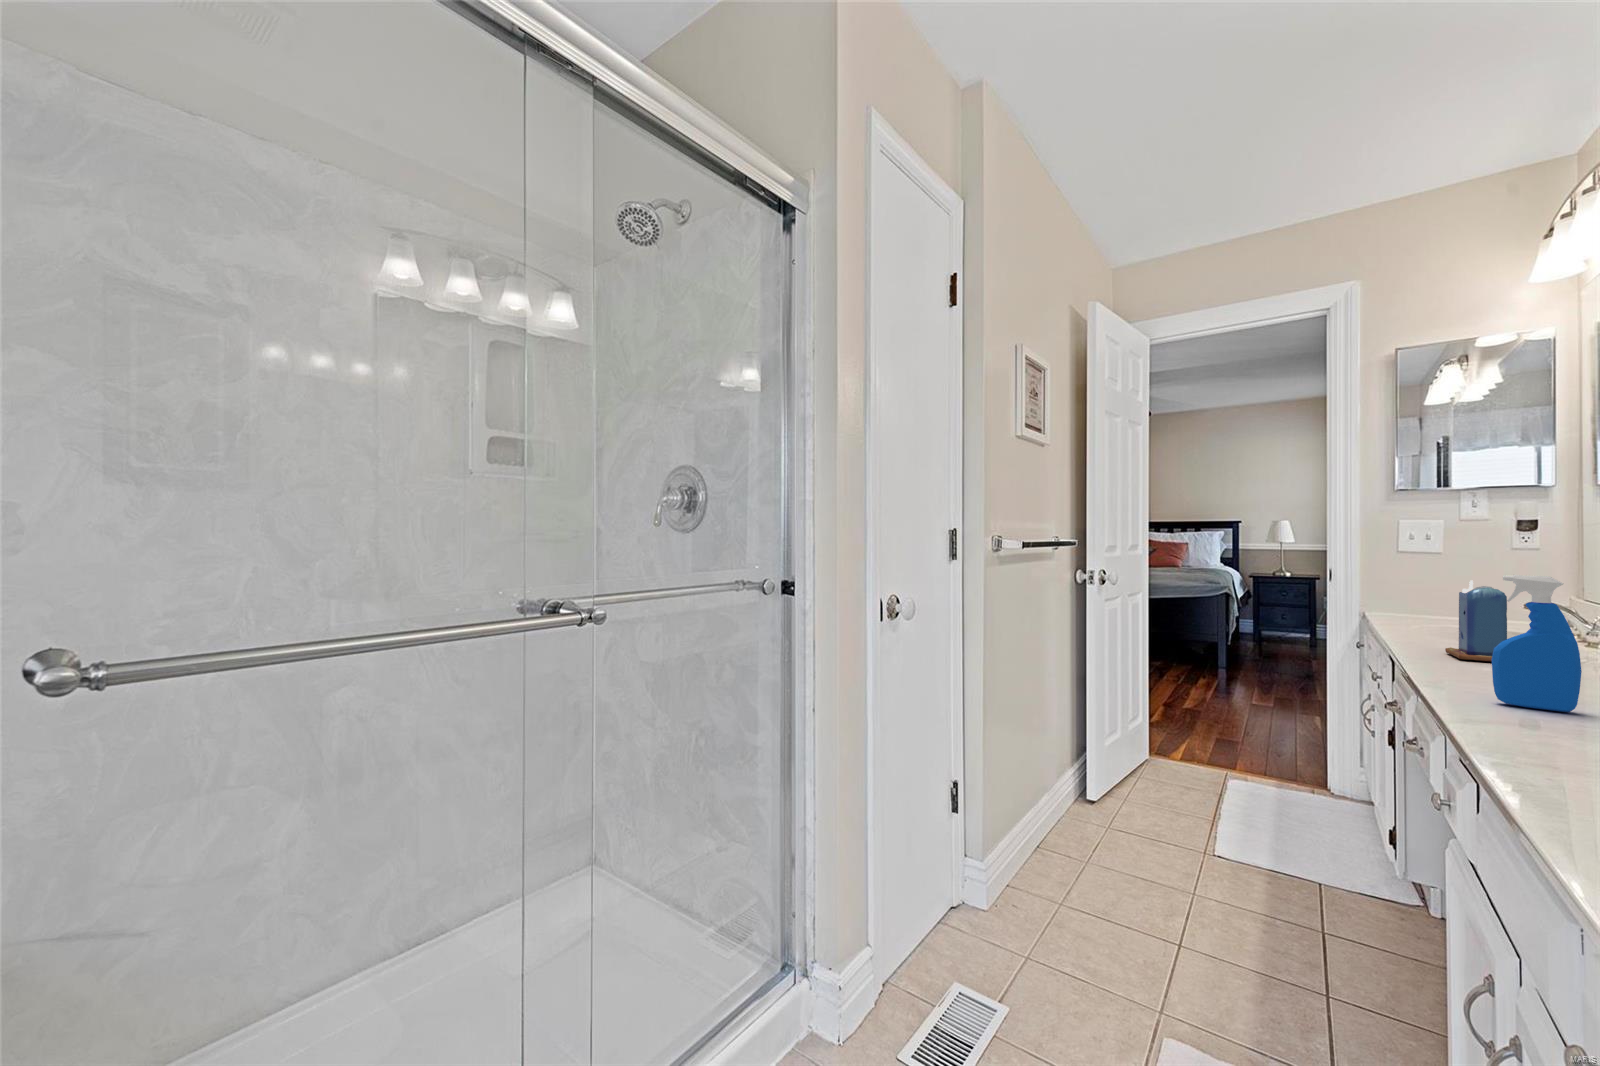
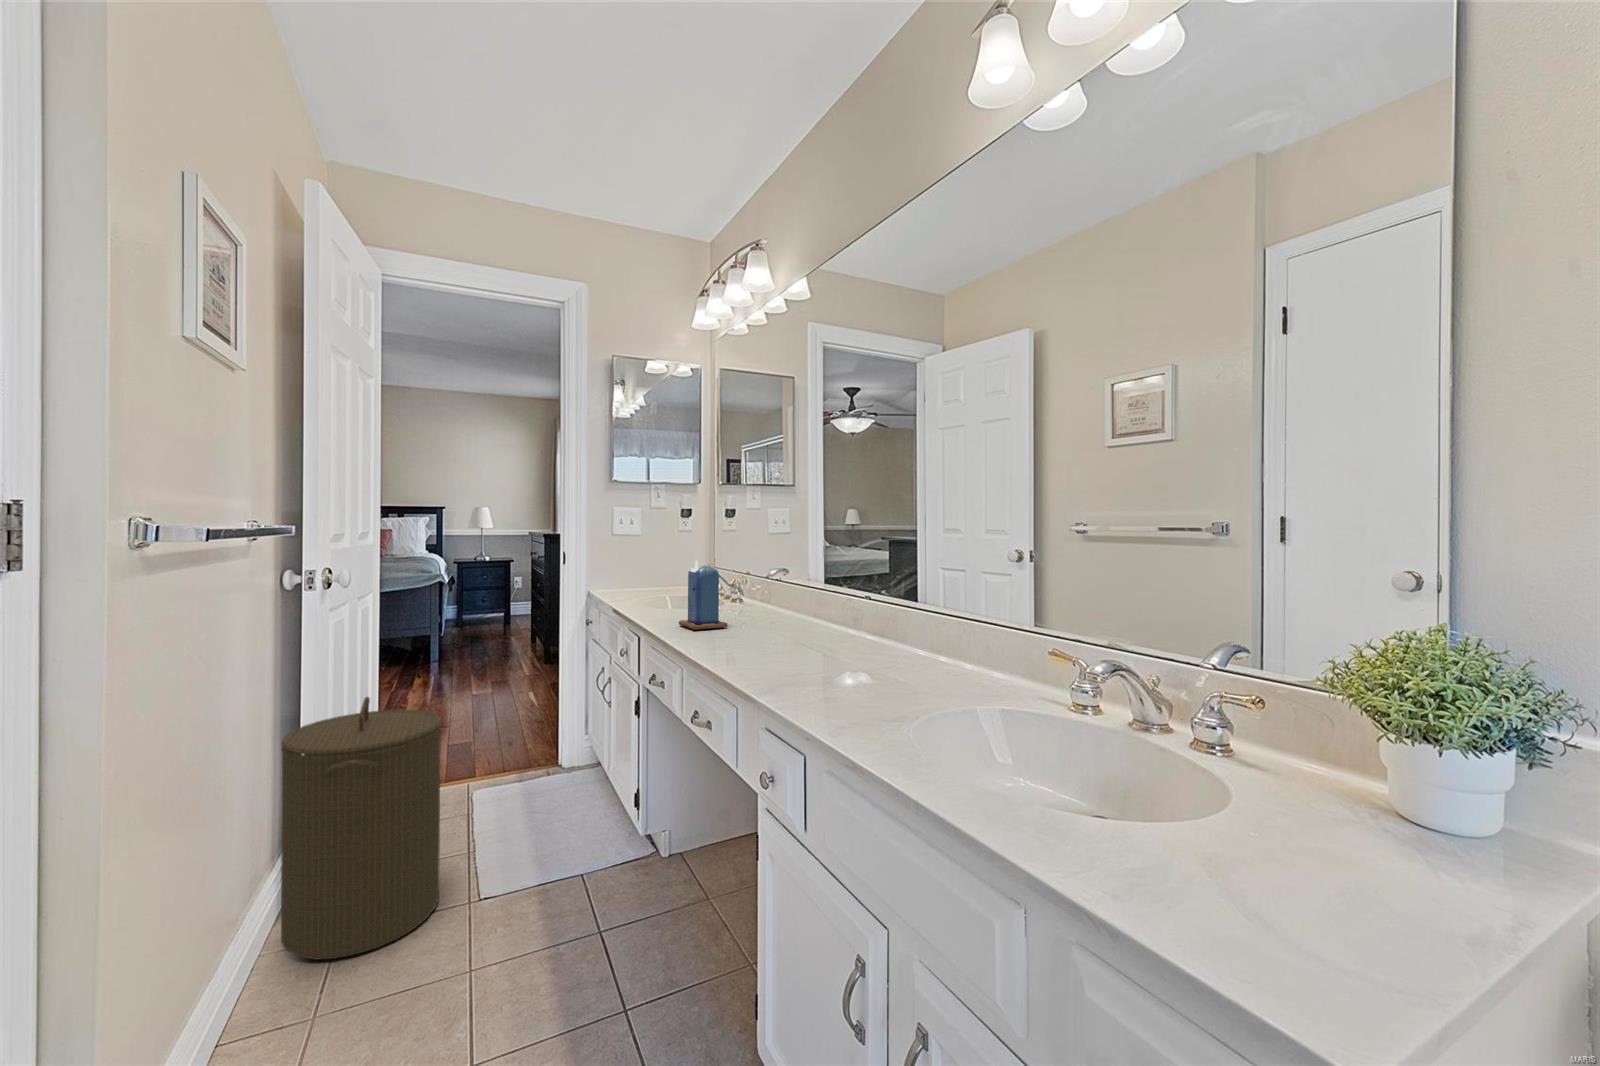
spray bottle: present [1492,575,1582,712] -> none [757,556,804,669]
laundry hamper: none [1071,665,1180,851] -> present [281,697,441,960]

